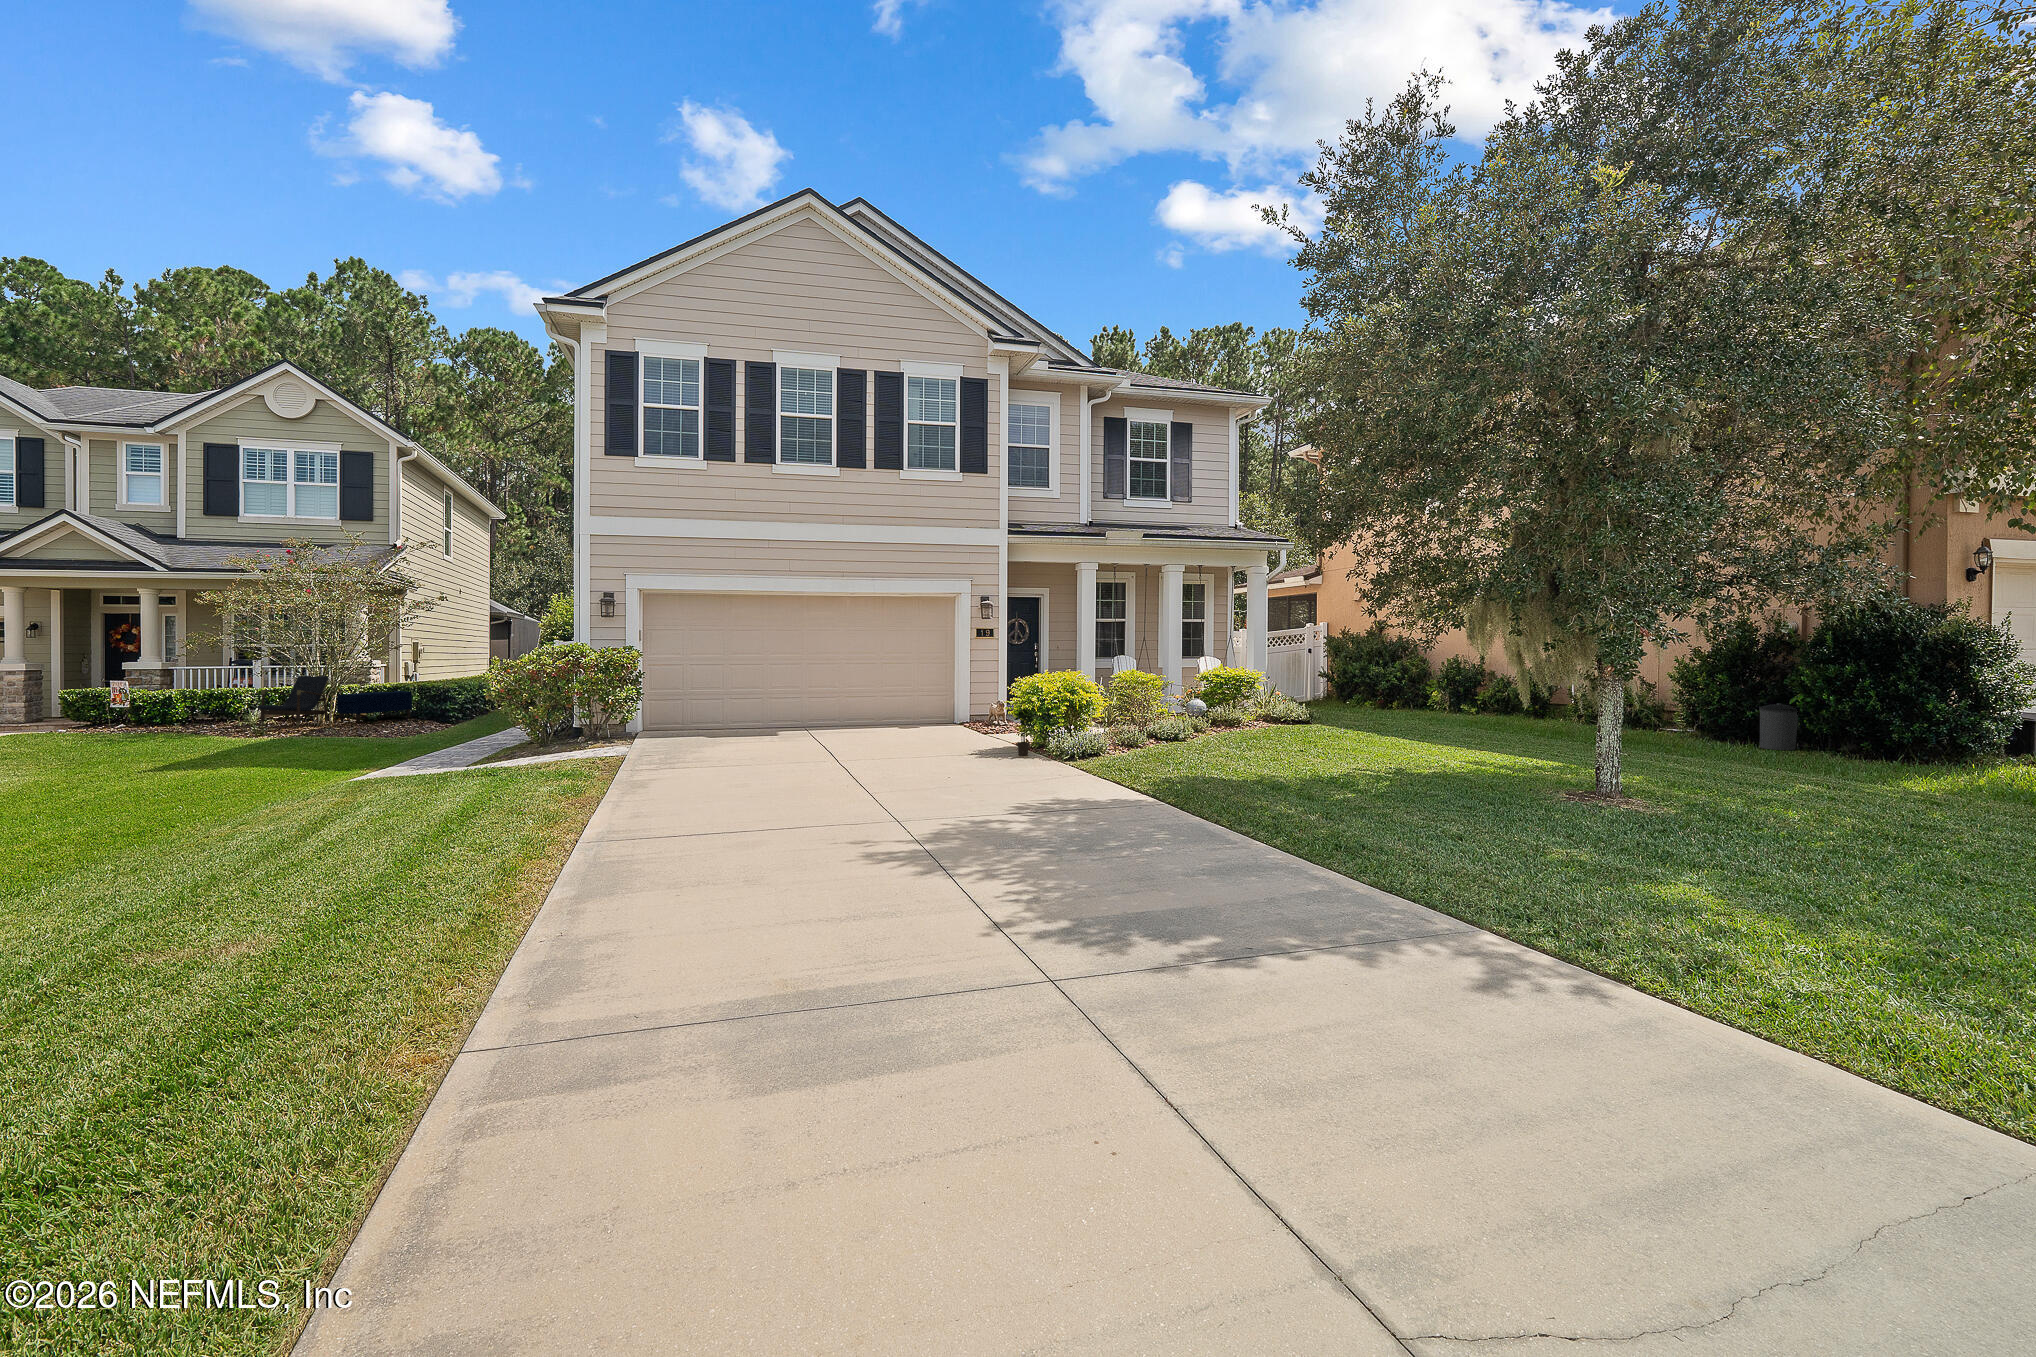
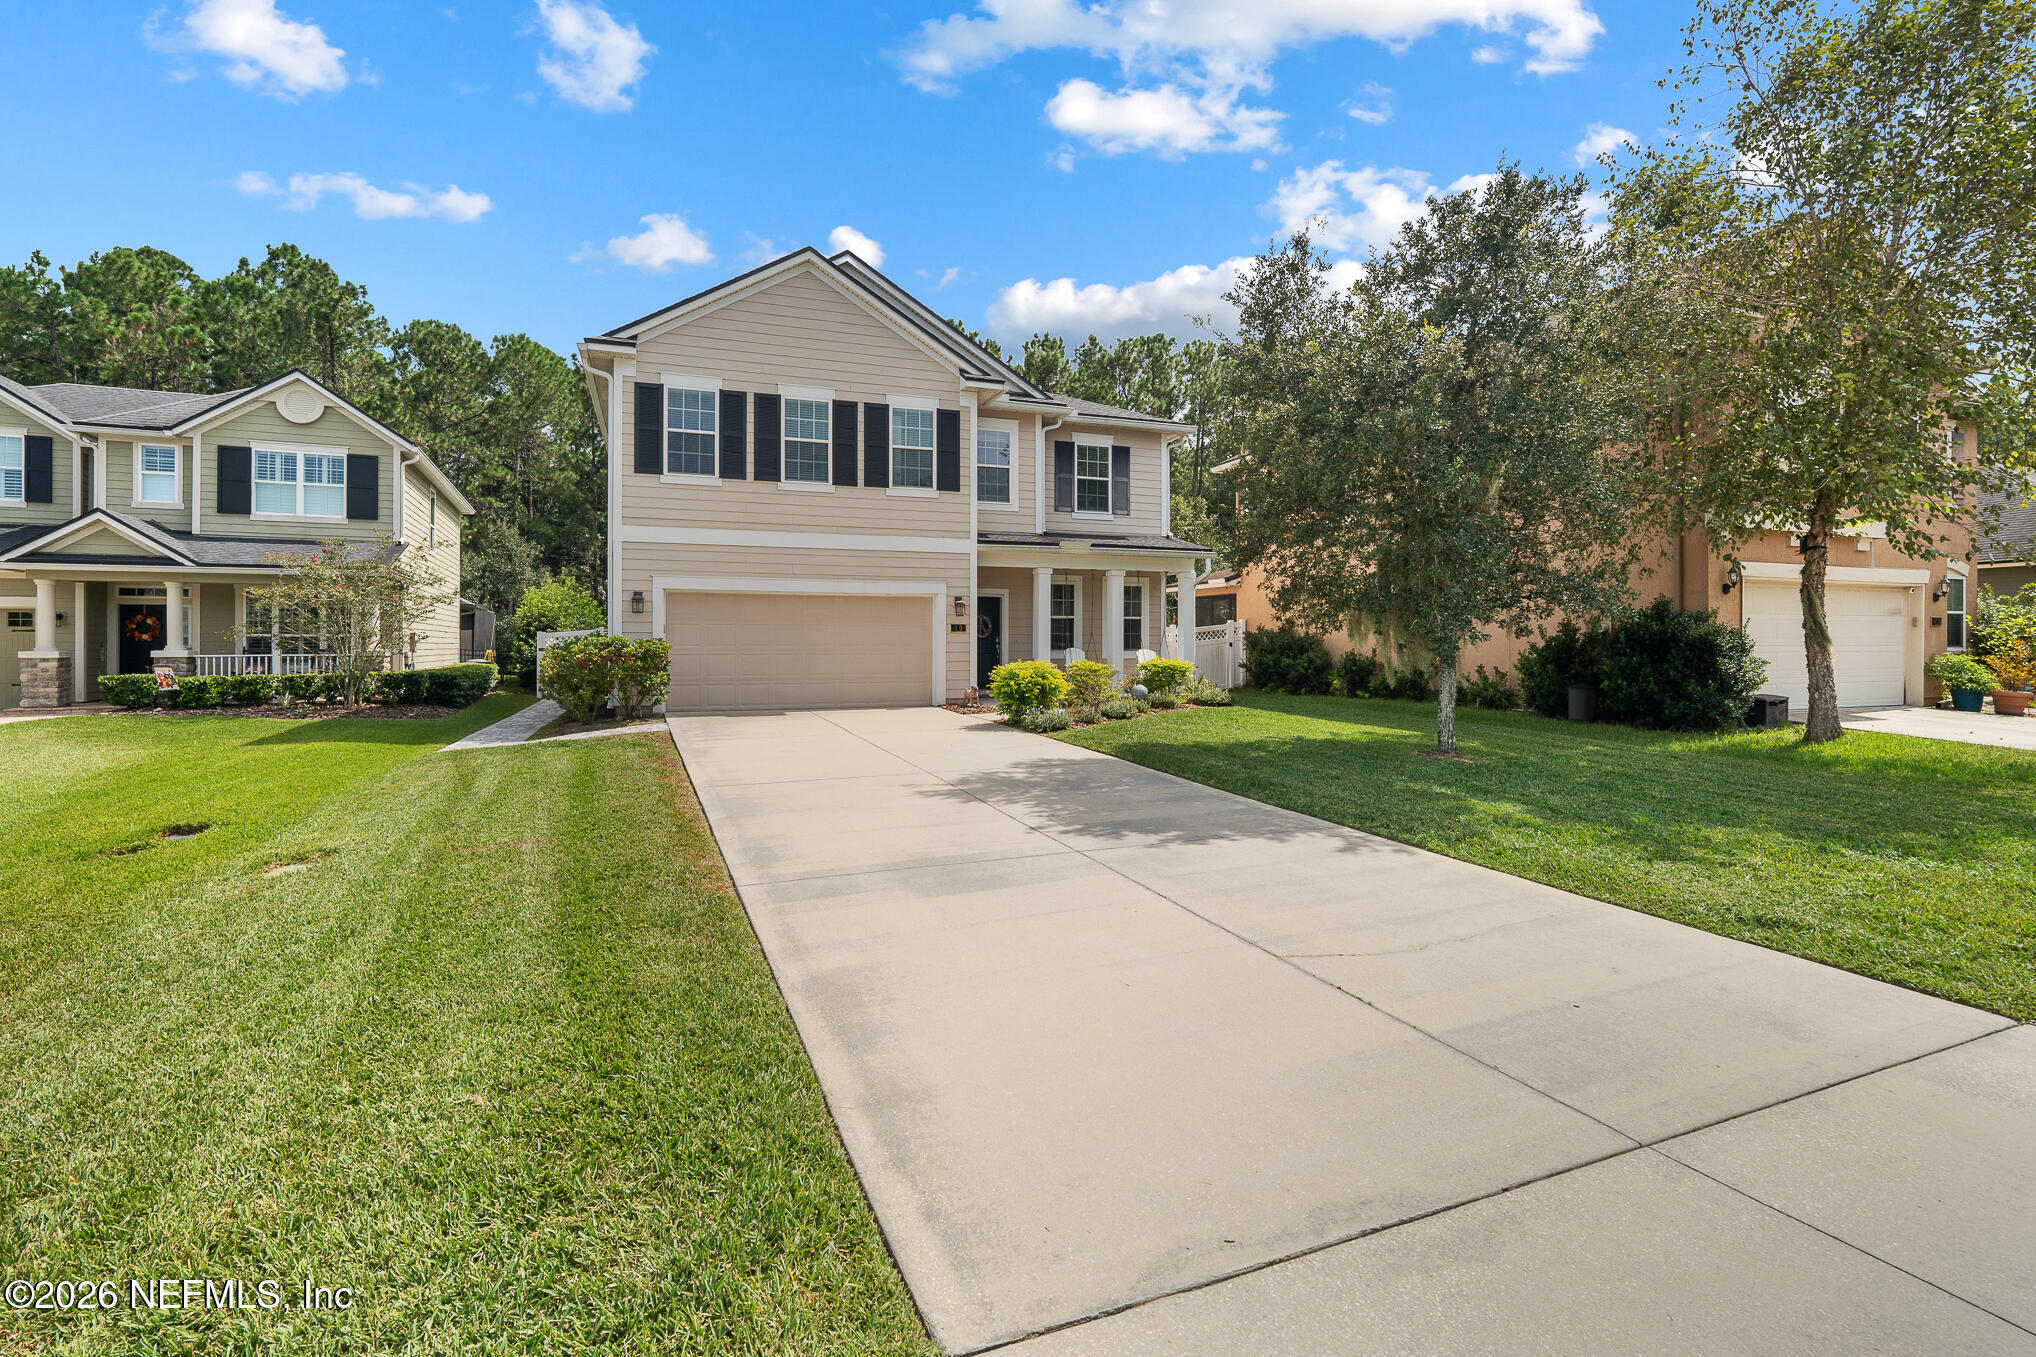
lounge chair: present [257,676,329,727] -> none [299,663,360,709]
bench: present [337,691,412,723] -> none [367,677,431,706]
potted plant: present [1014,709,1036,756] -> none [988,689,1010,727]

